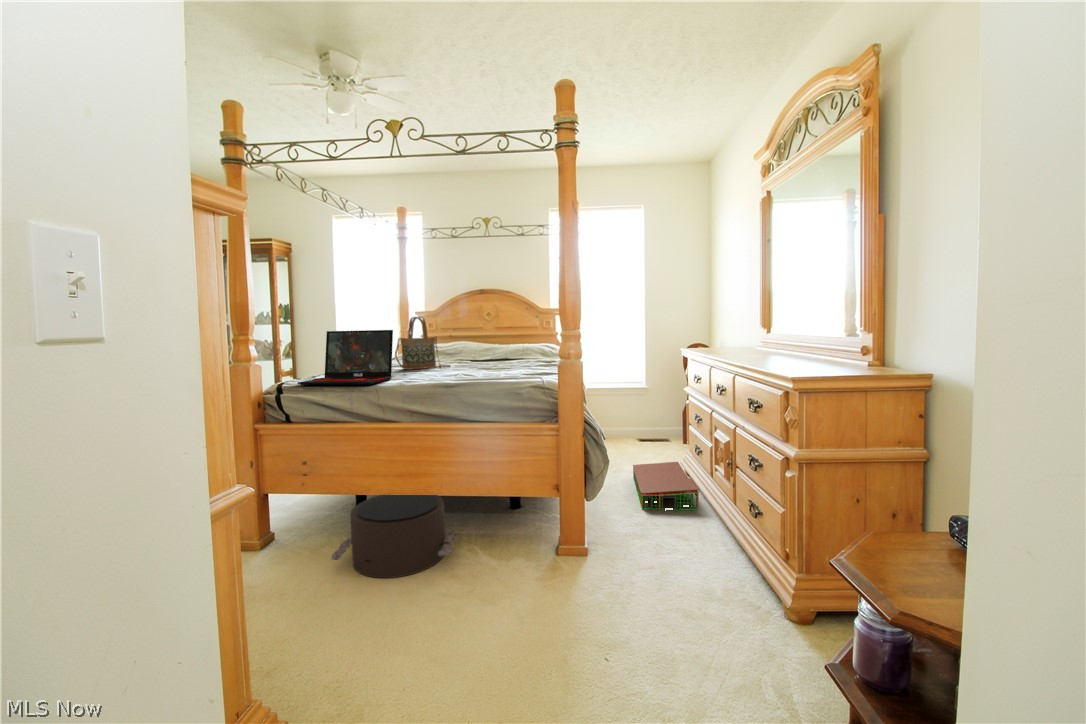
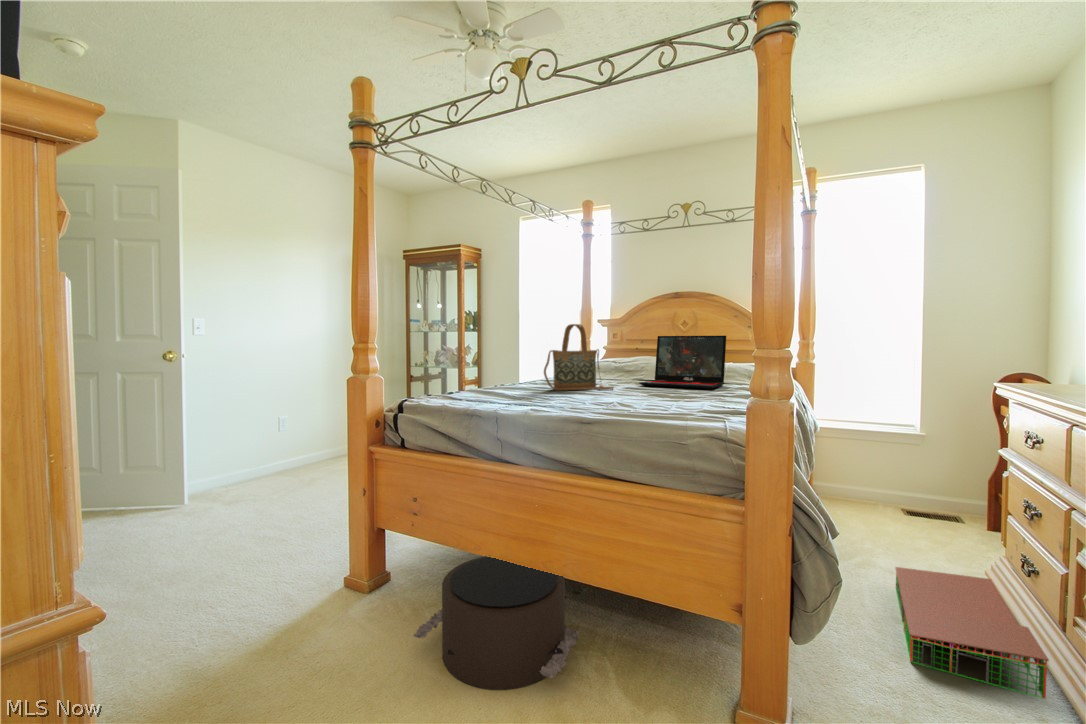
laptop: present [298,330,393,385] -> present [639,336,726,389]

